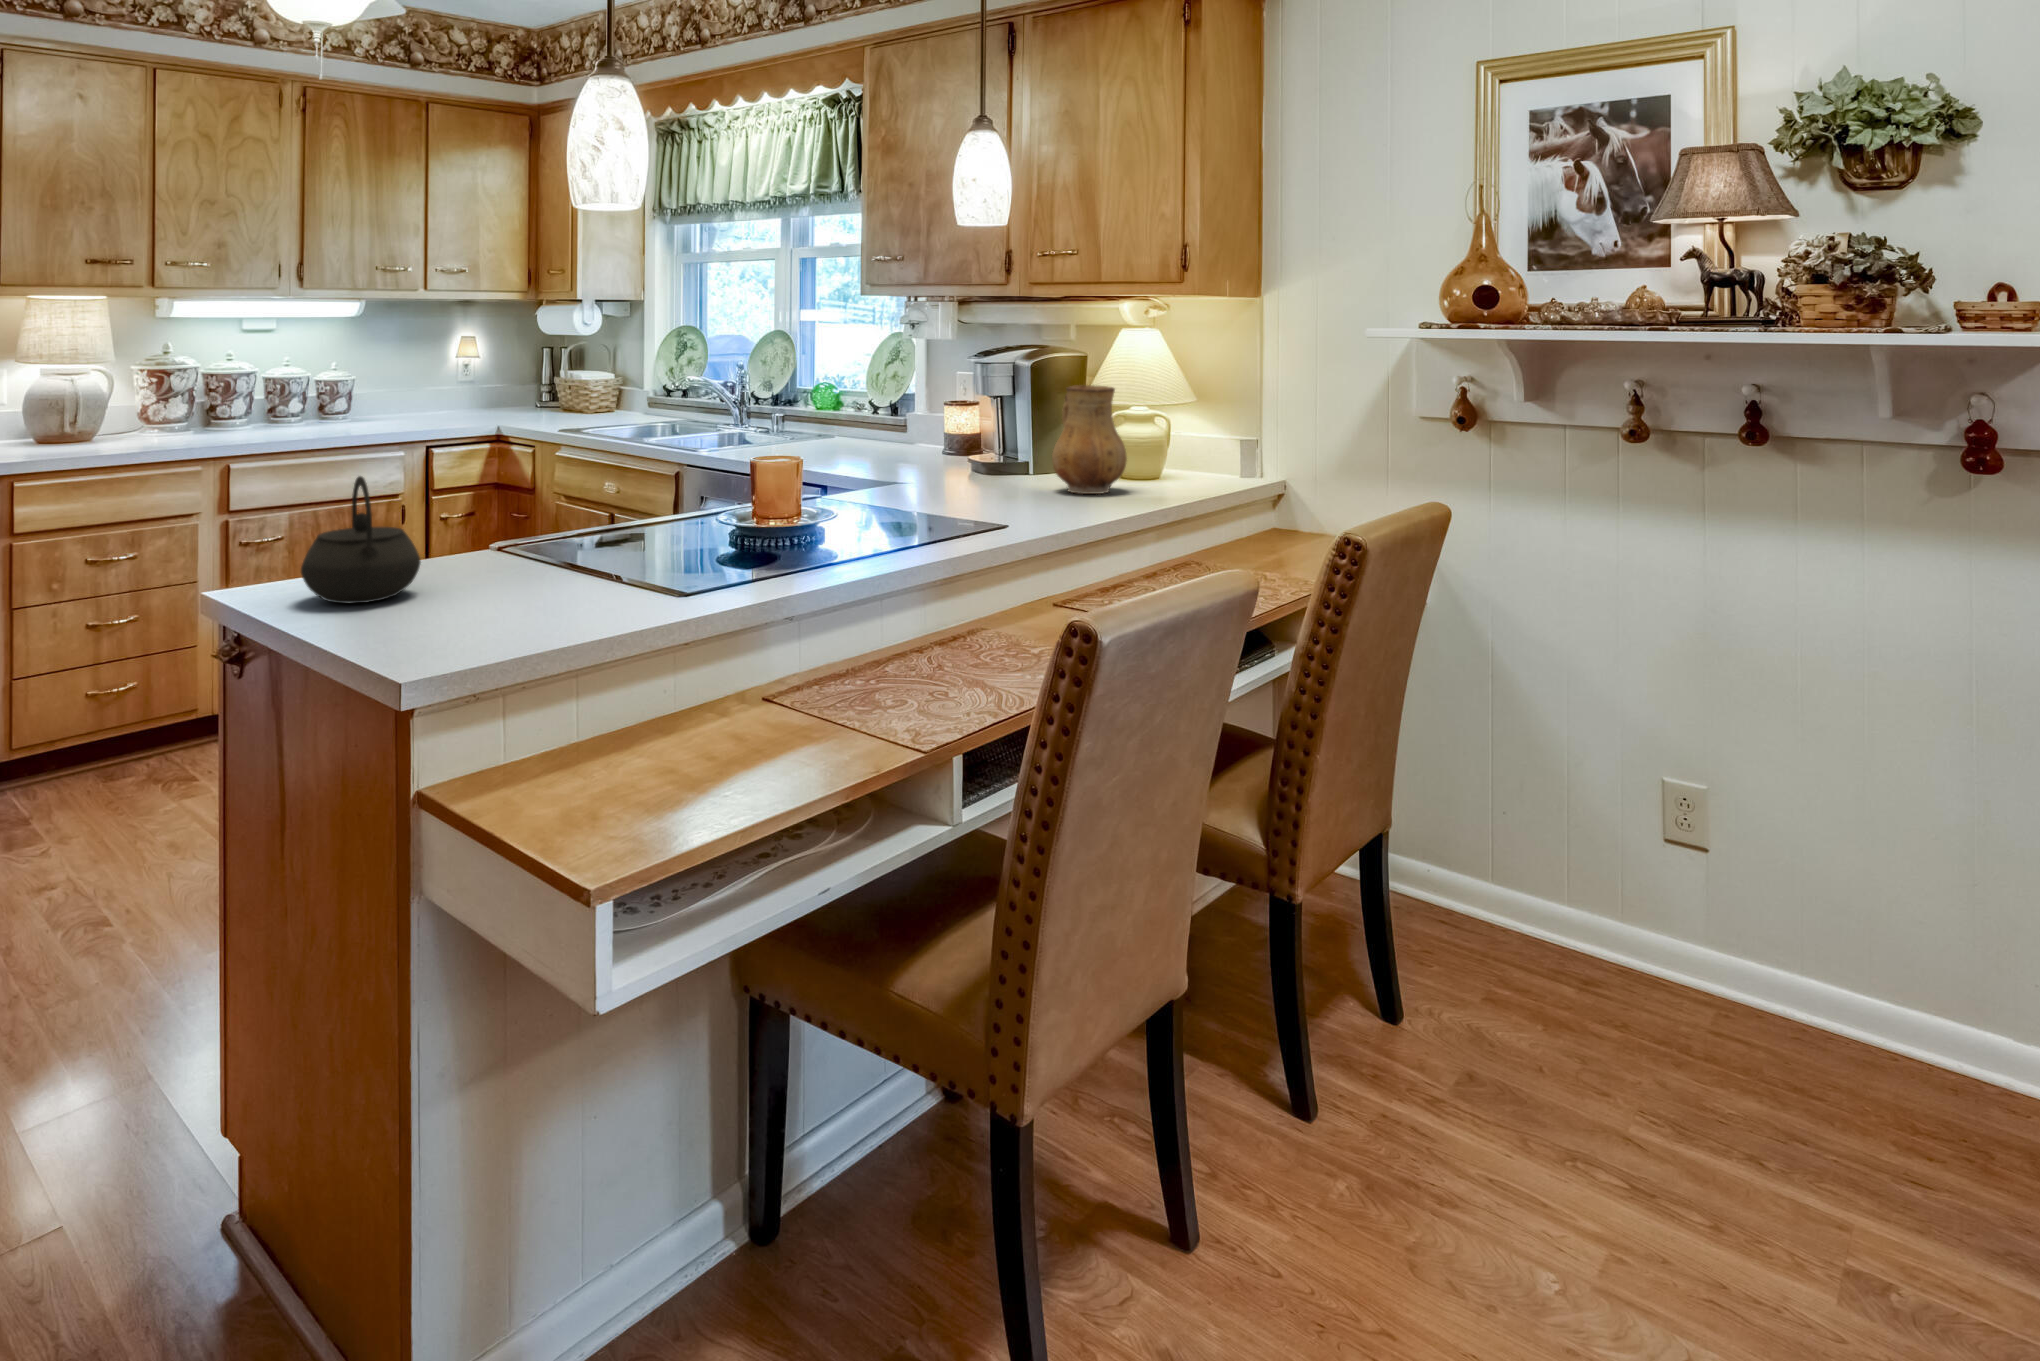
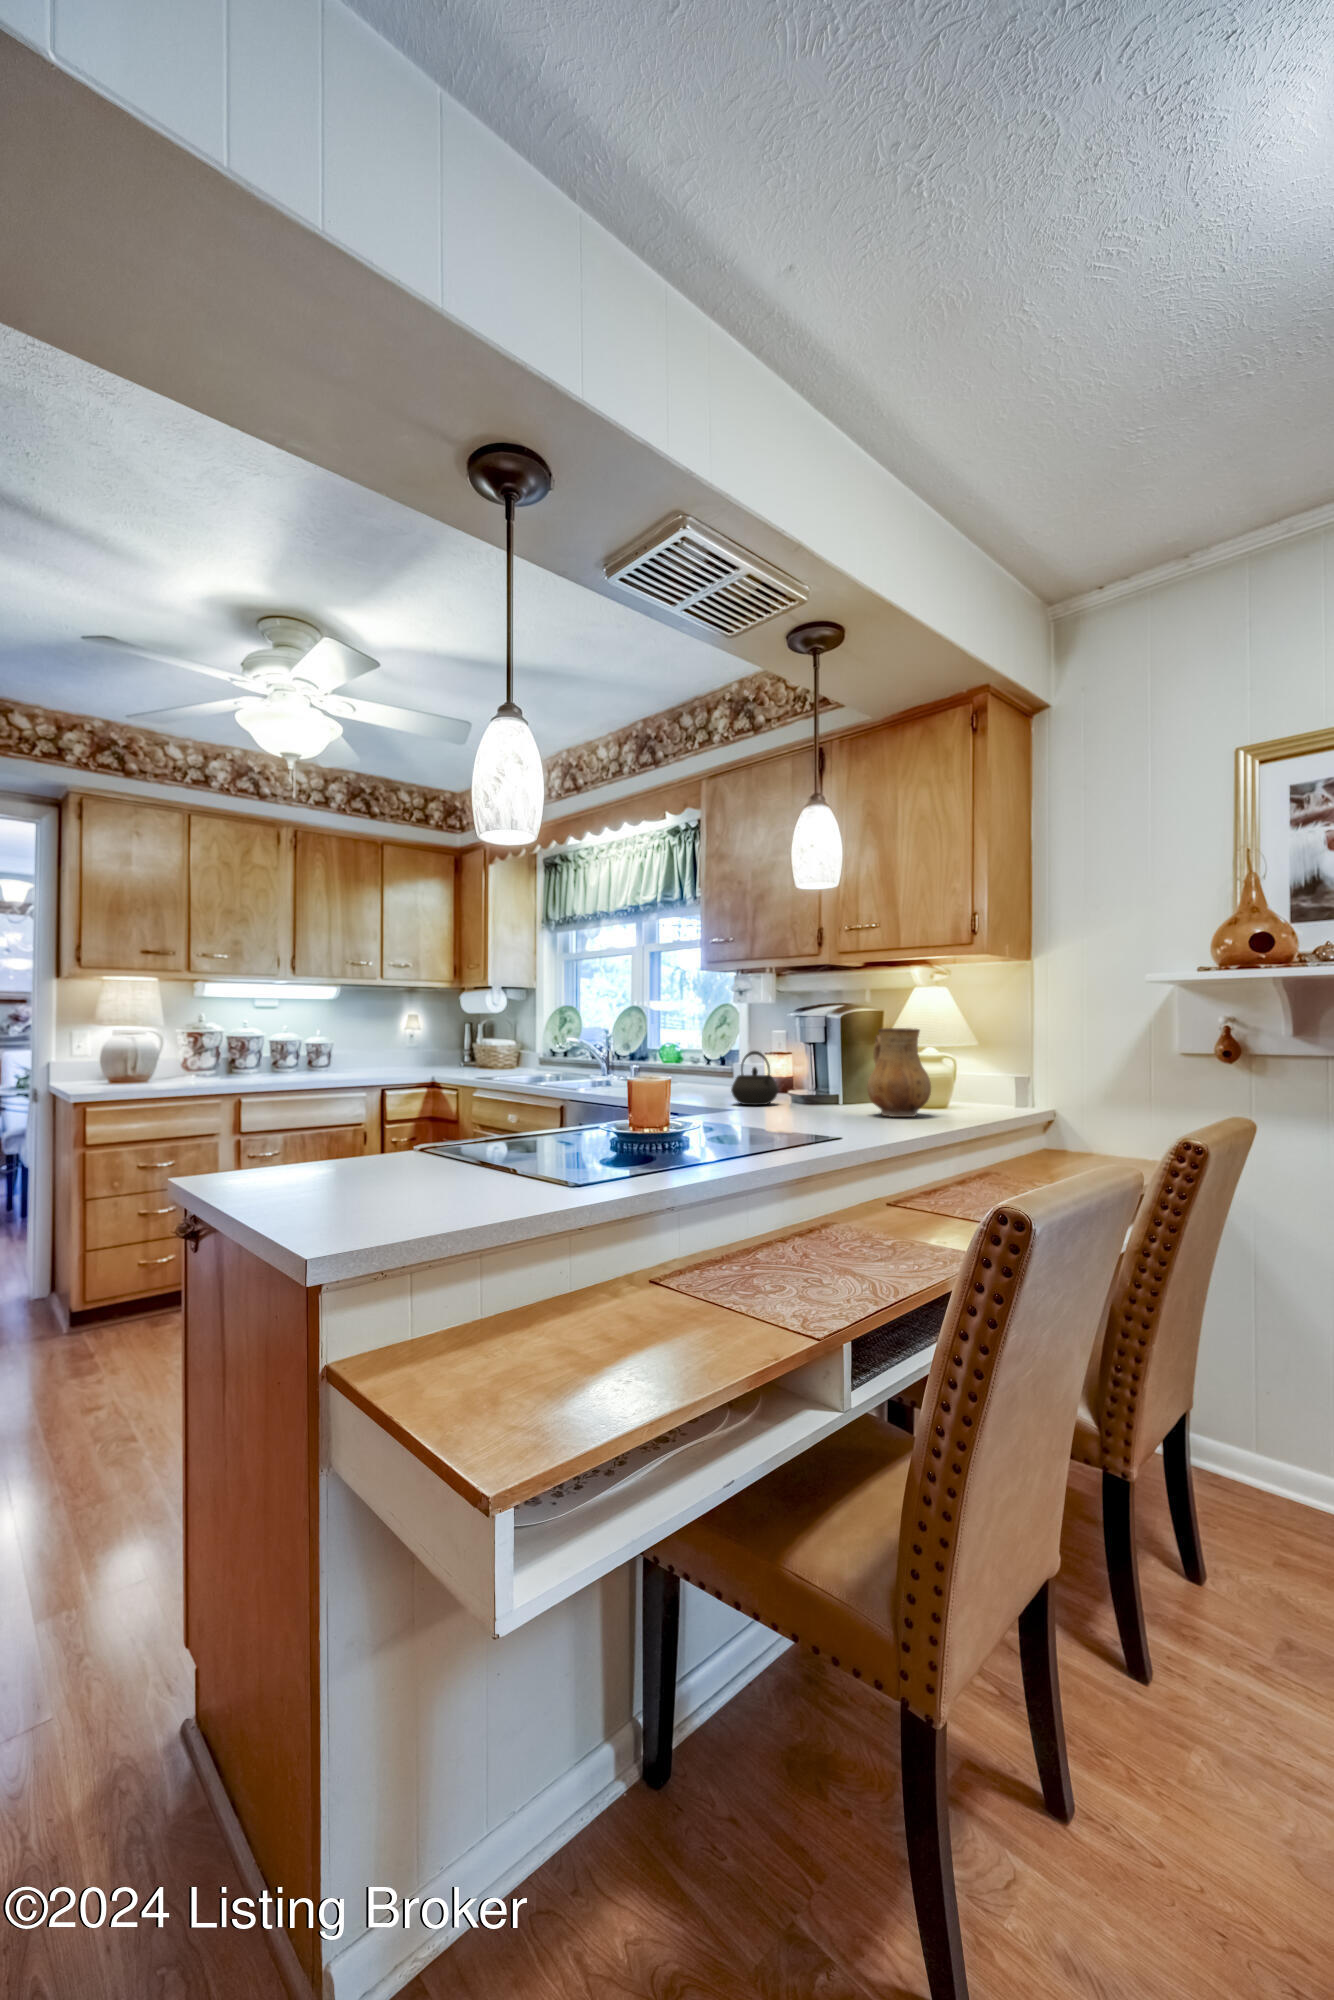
kettle: present [301,476,421,603] -> present [731,1051,778,1105]

